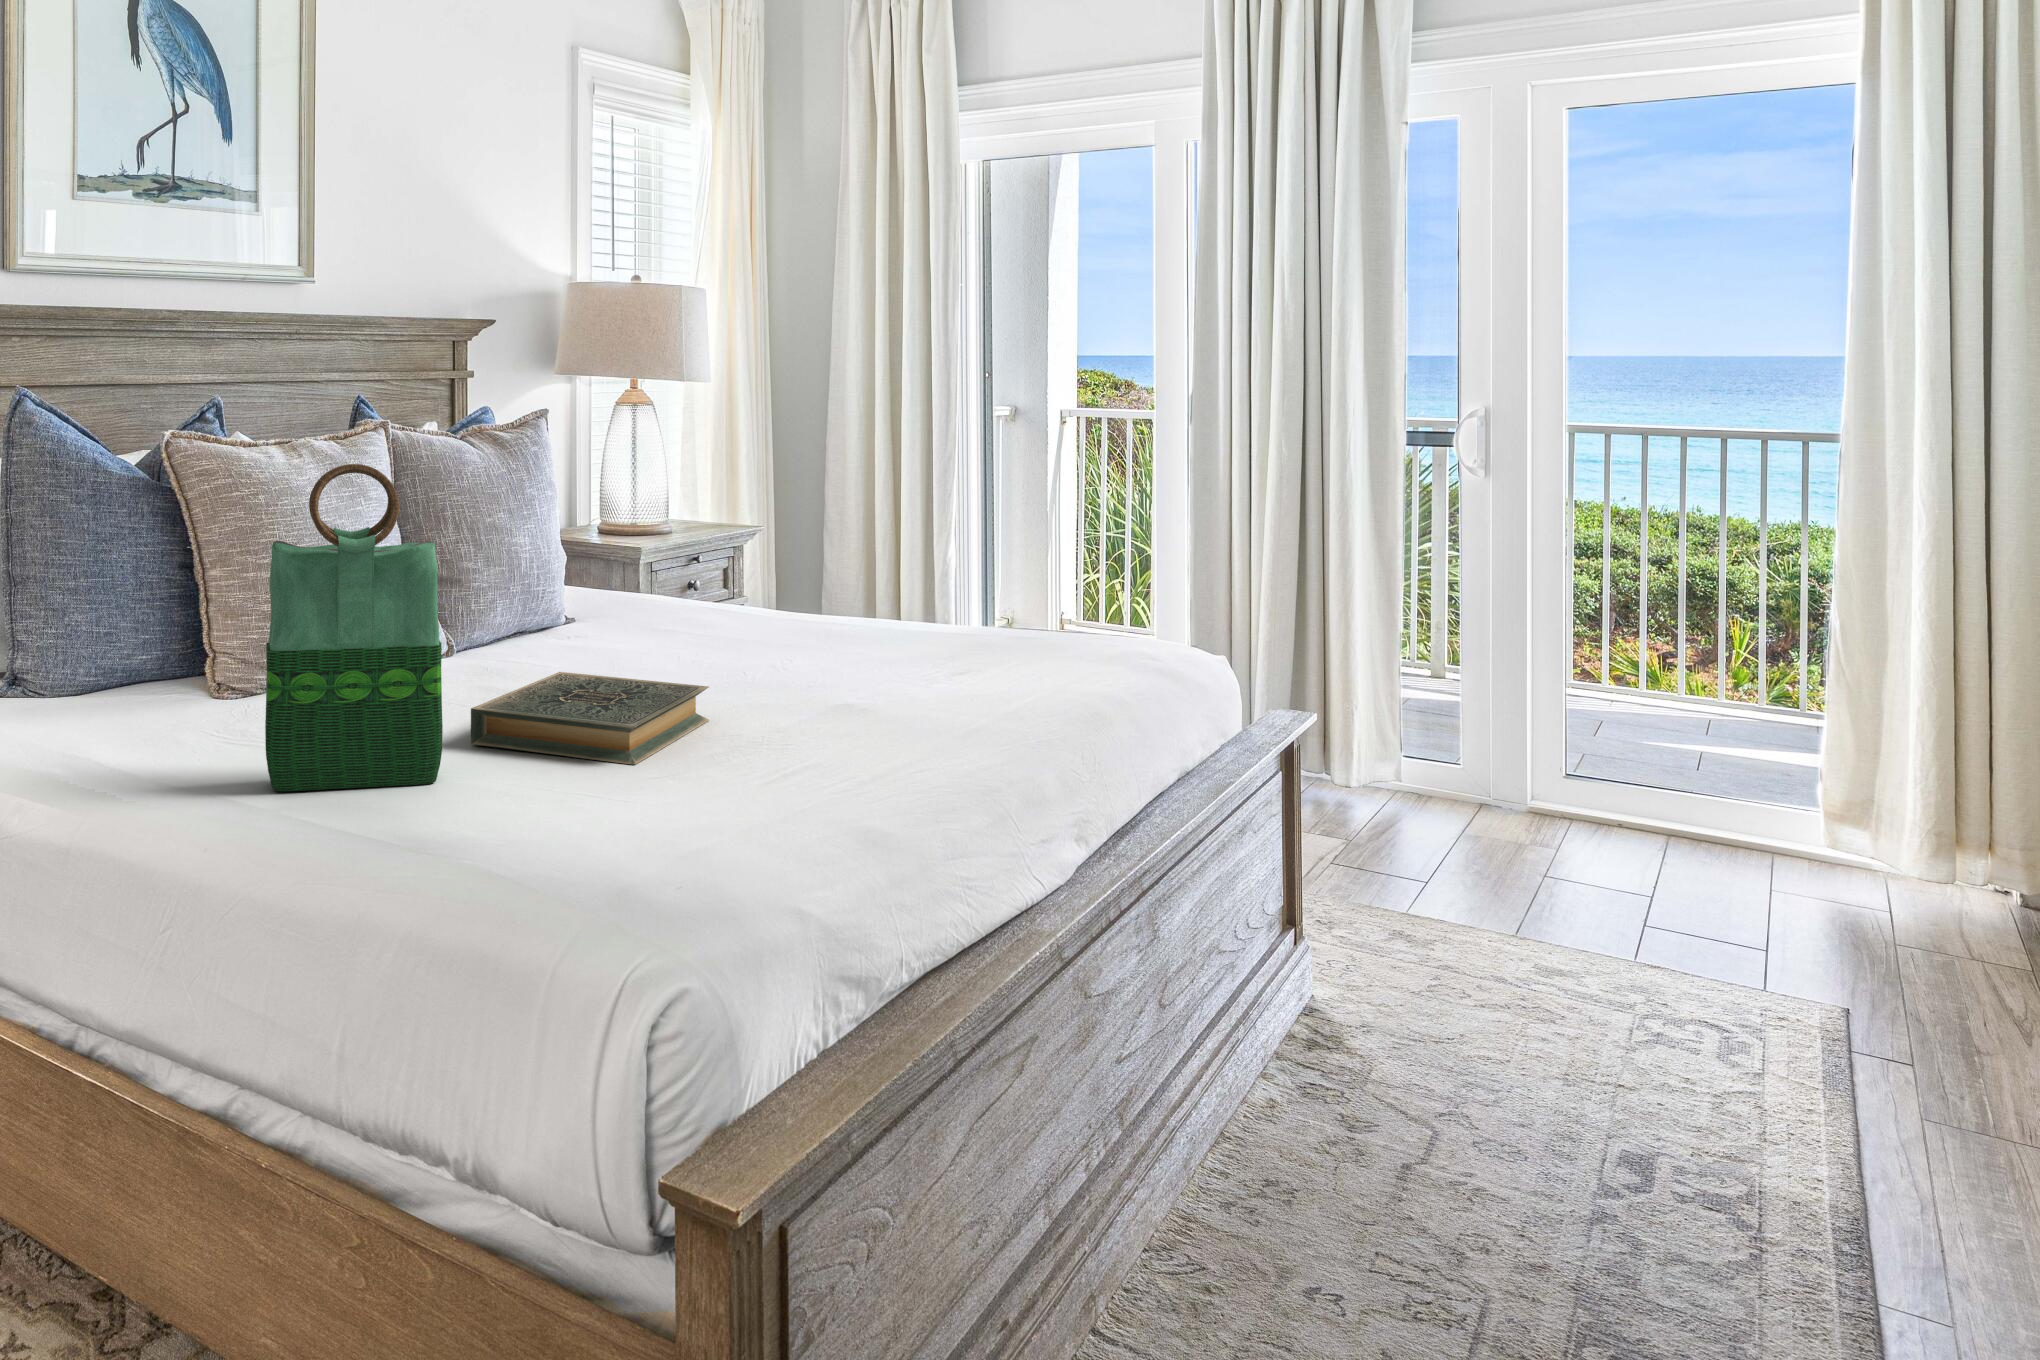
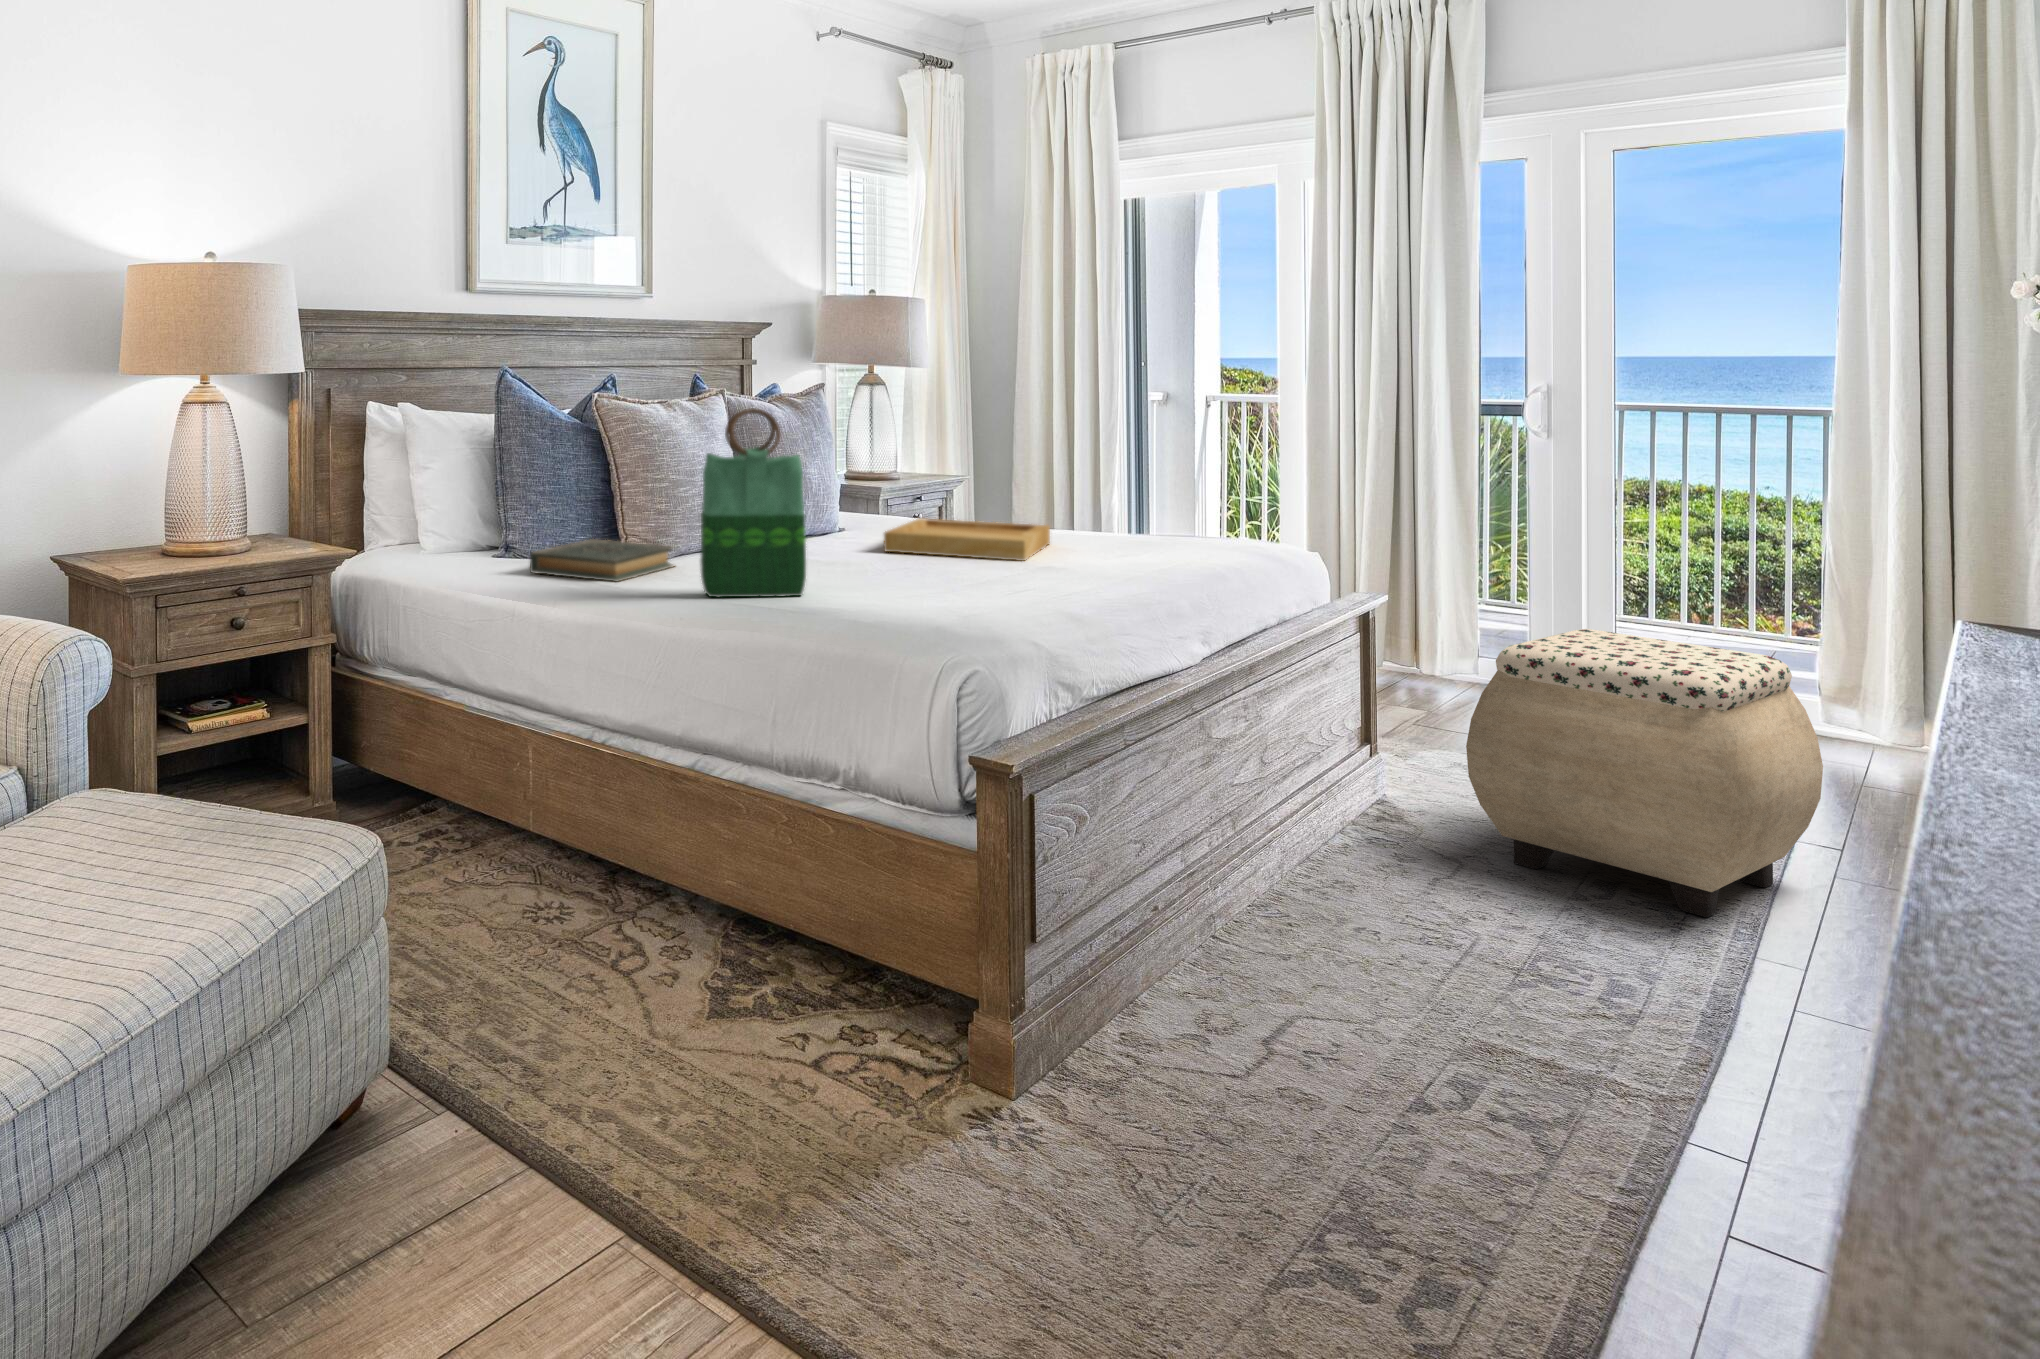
tray: none [607,610,854,687] -> present [884,518,1050,561]
hardback book: present [471,672,709,765] -> present [530,539,673,582]
ottoman: none [1443,767,1926,1230] -> present [1466,629,1823,917]

